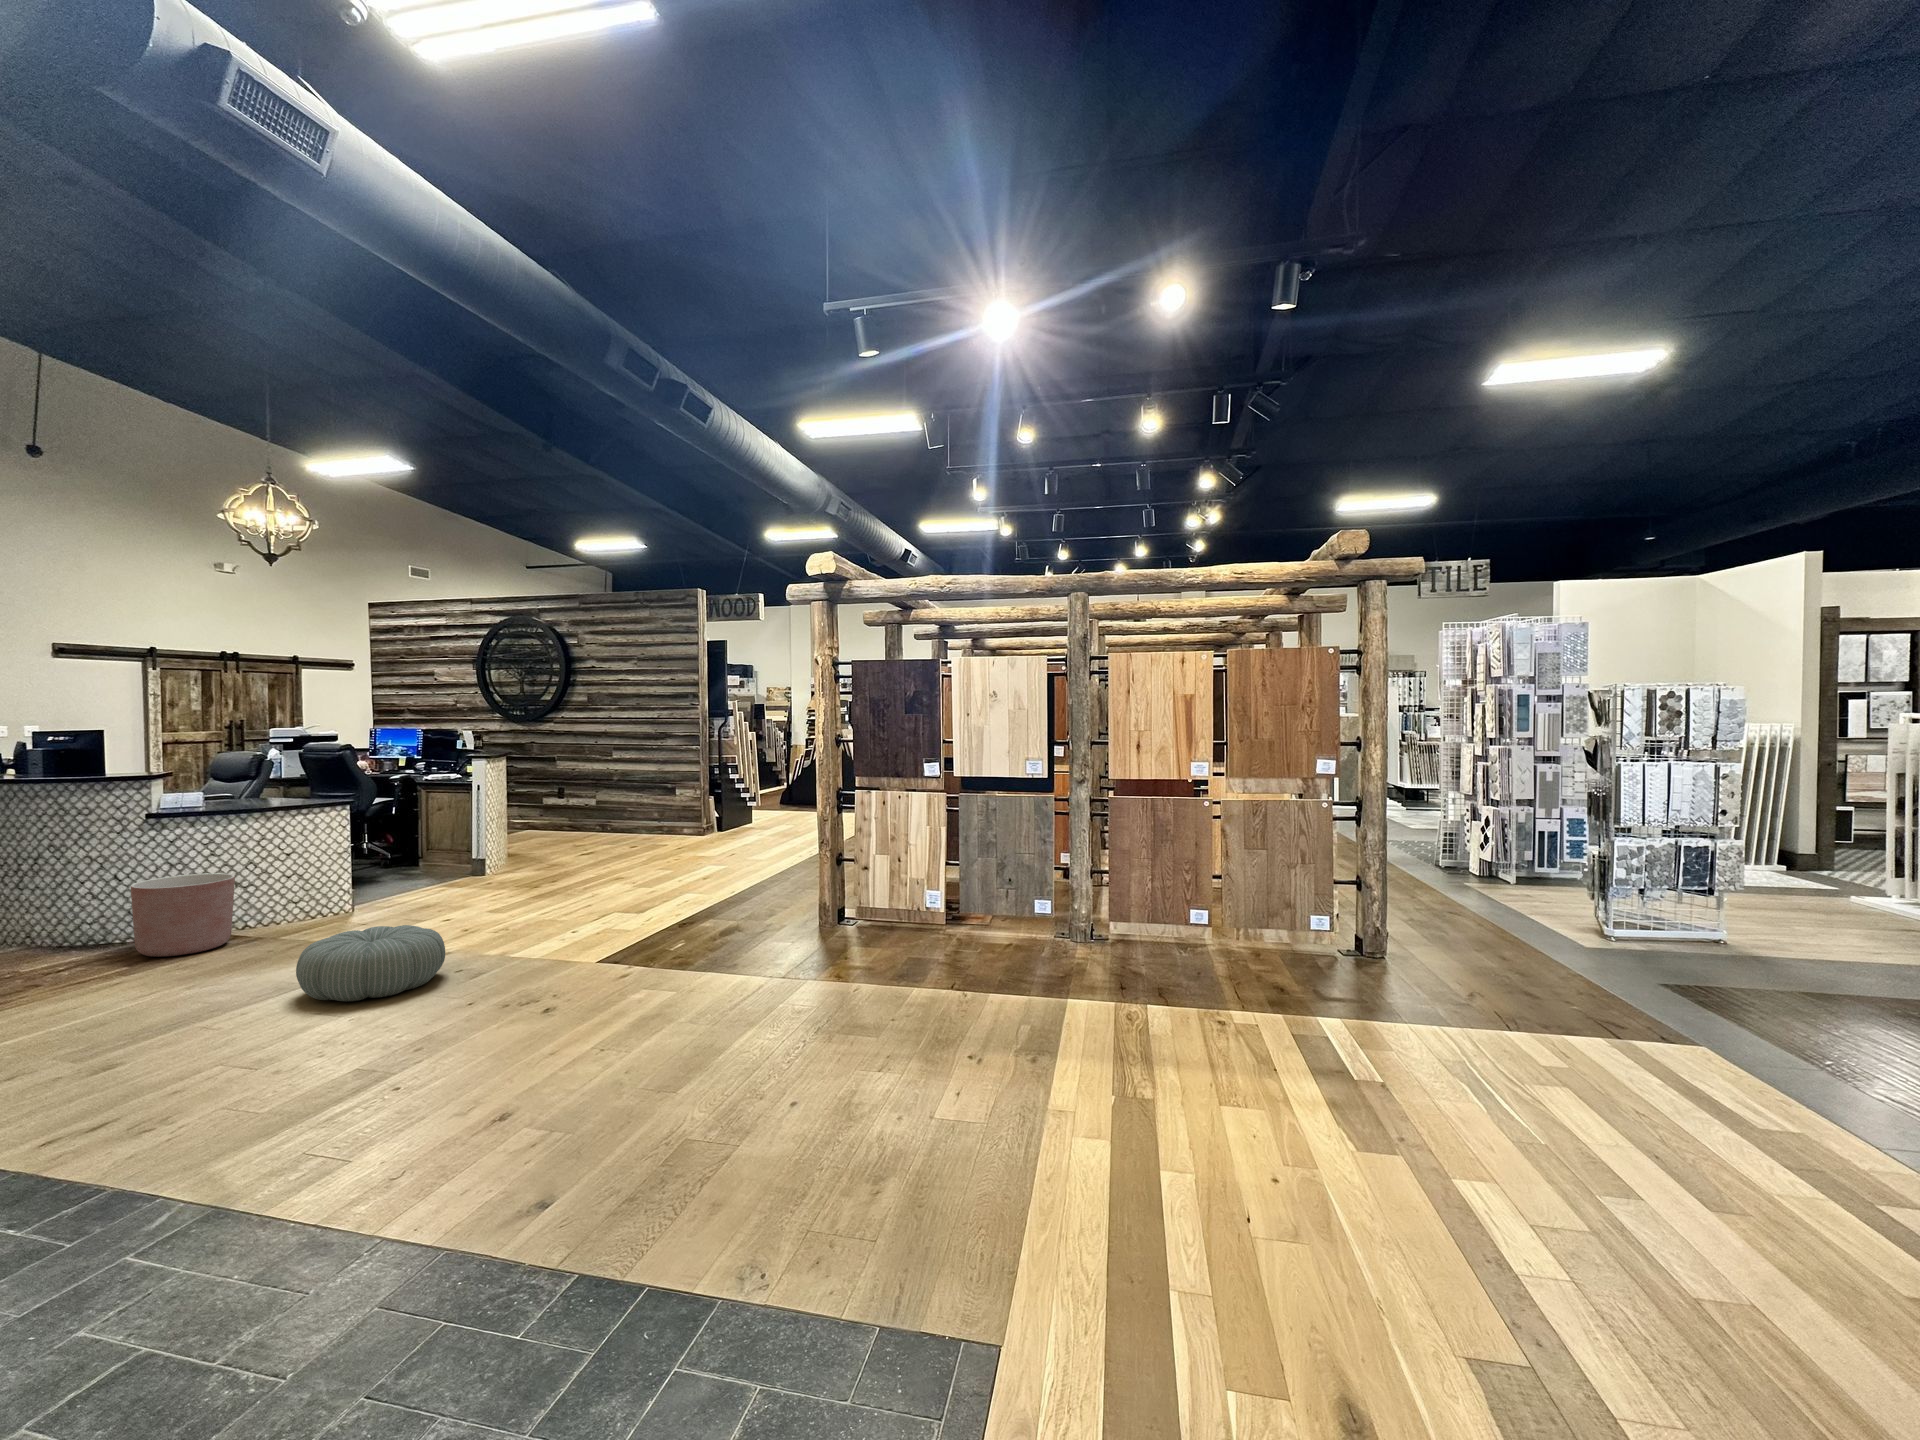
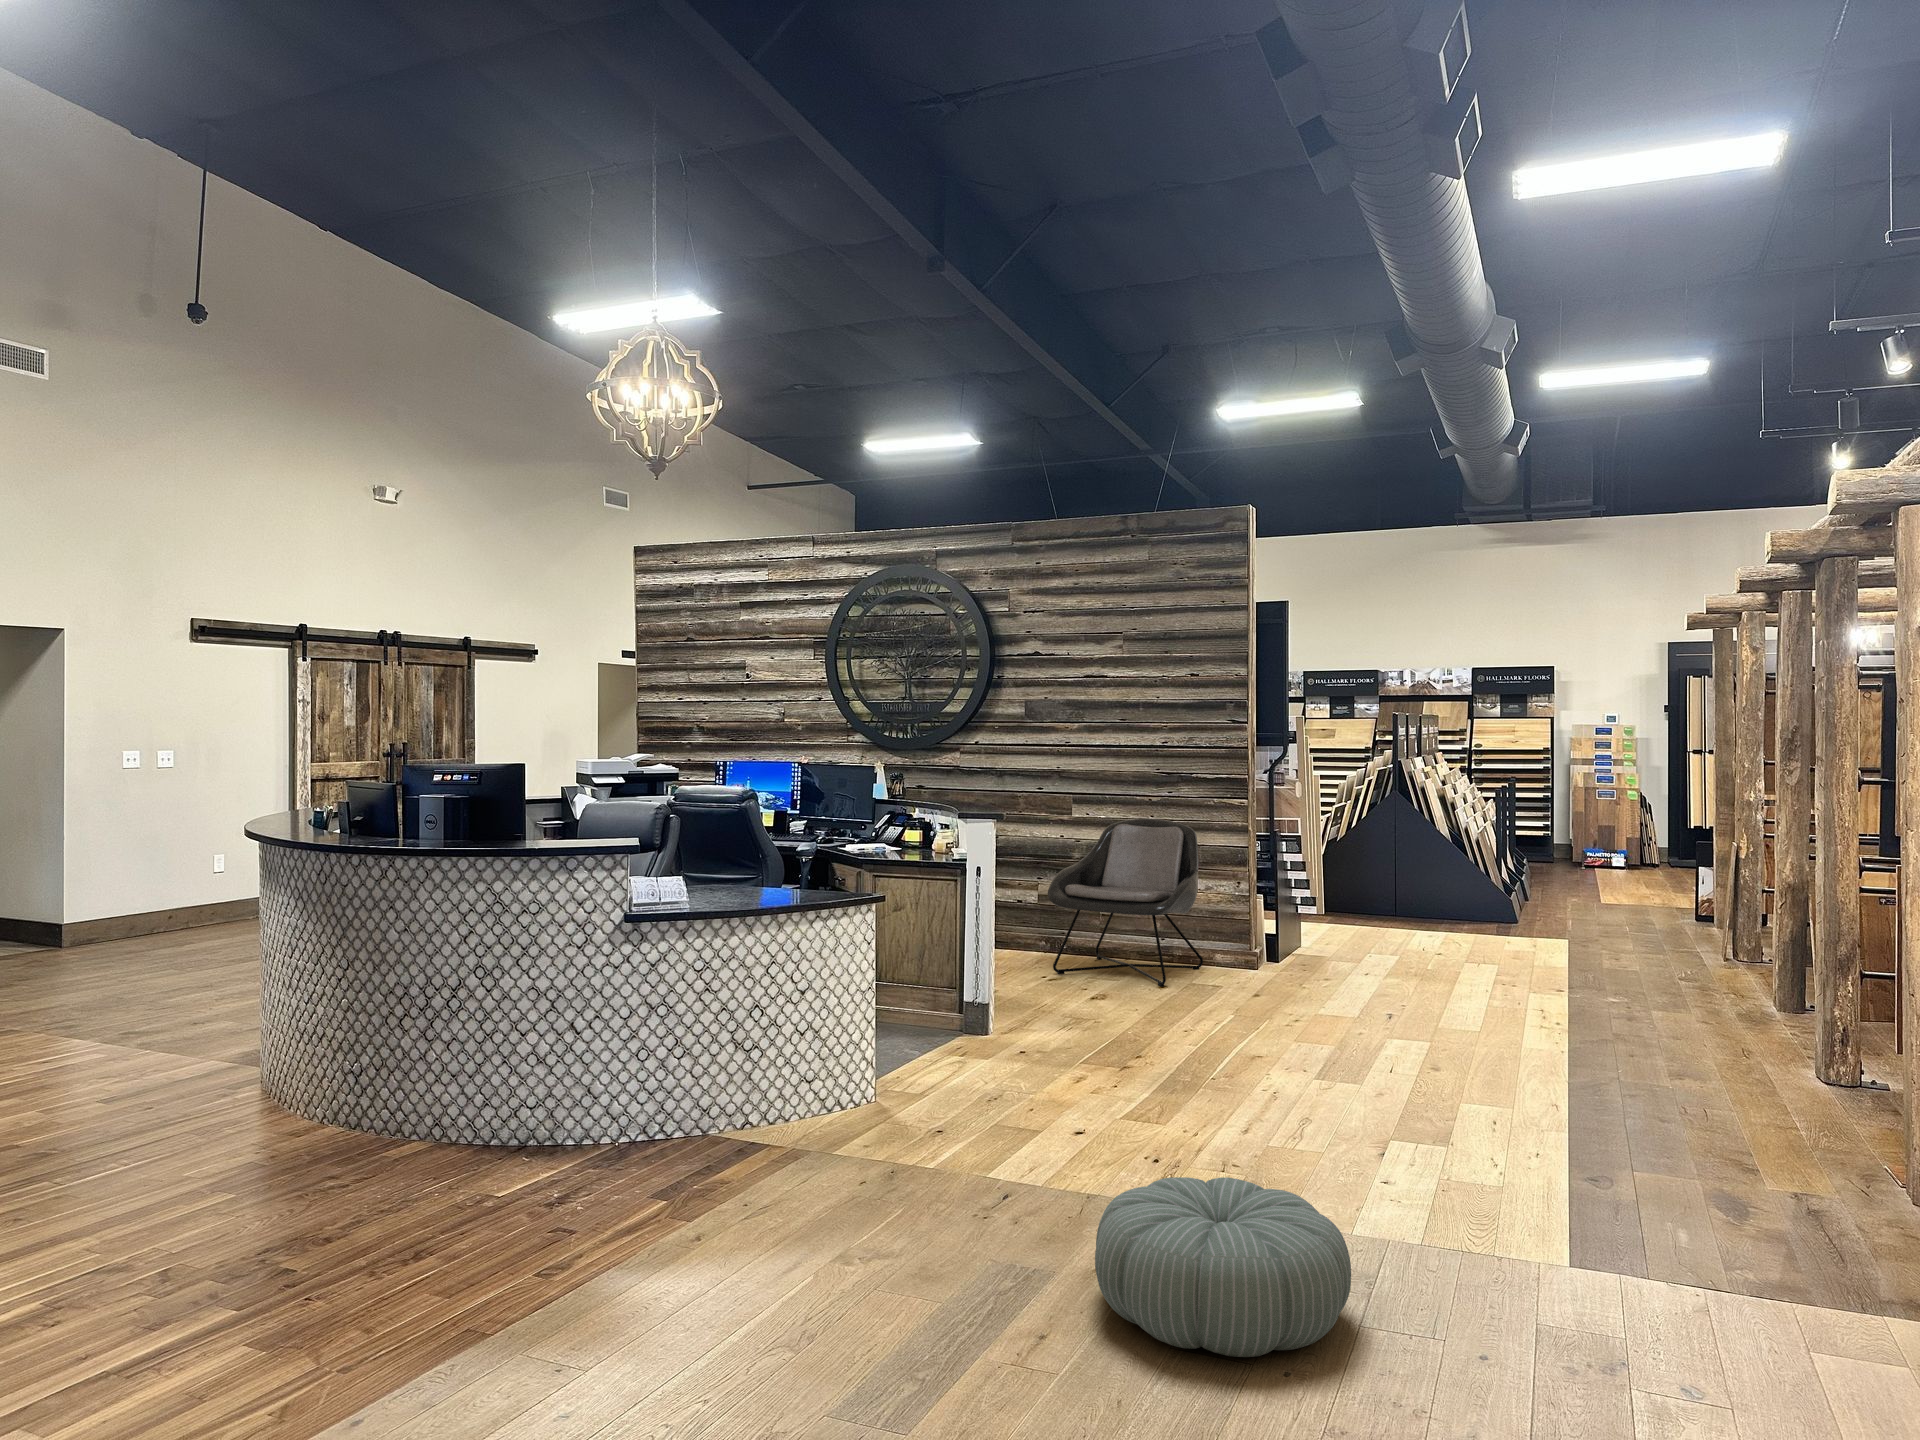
lounge chair: none [576,760,678,854] -> present [1048,819,1203,986]
planter: present [131,873,235,957] -> none [629,1026,772,1184]

